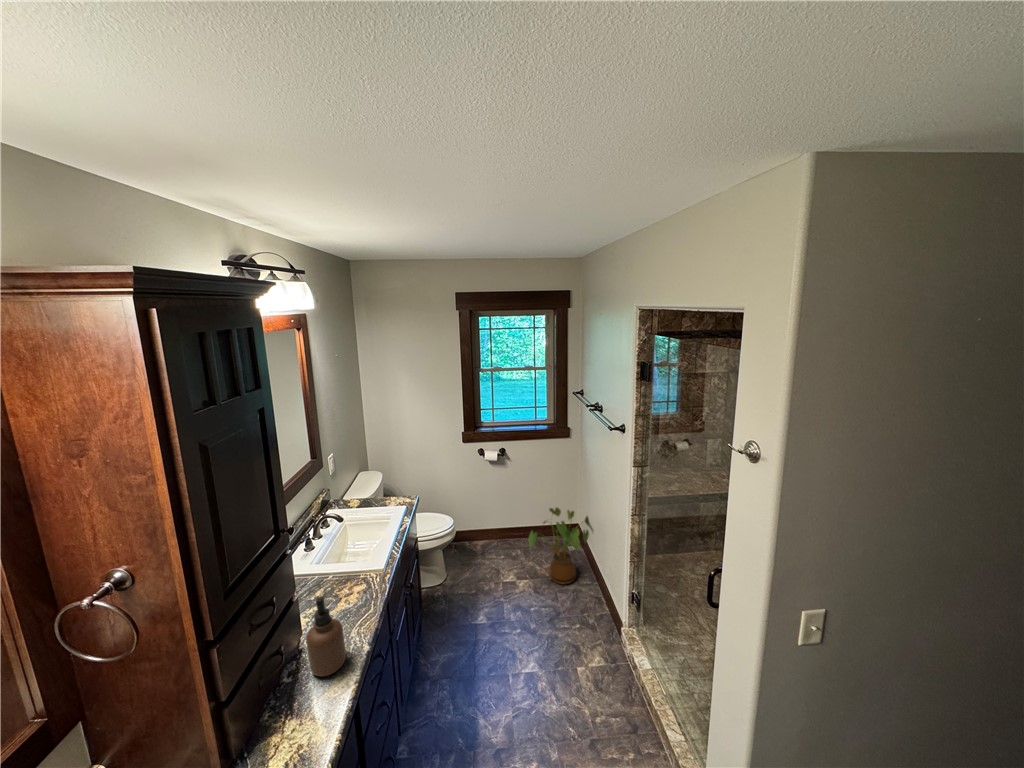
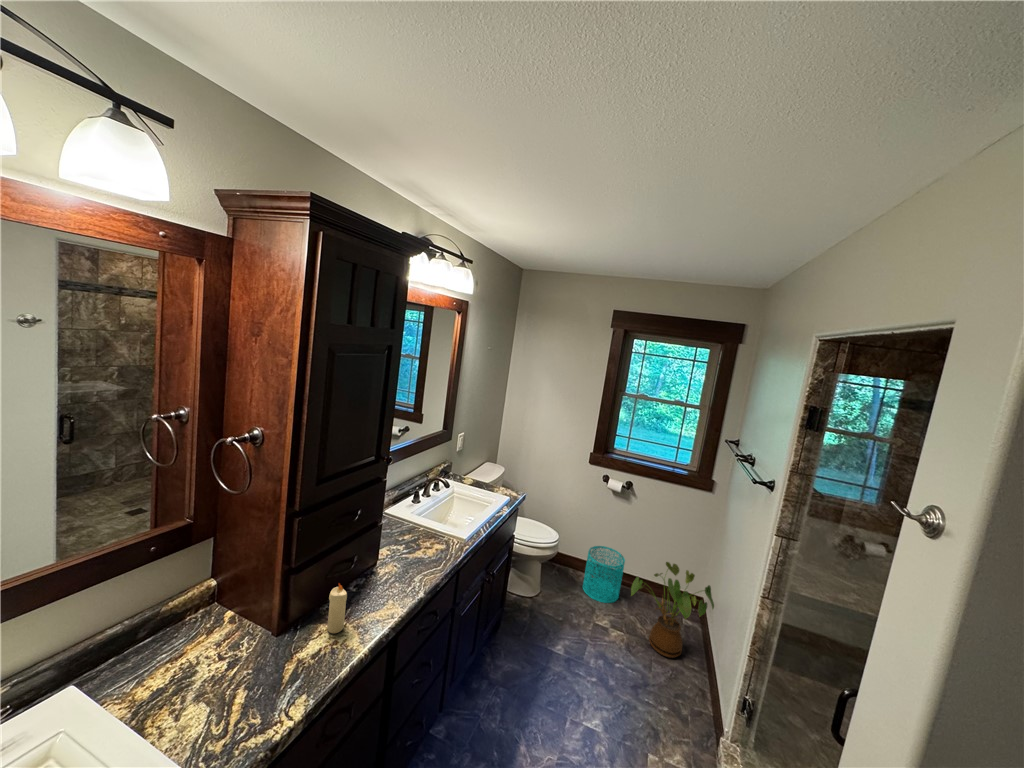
wastebasket: none [481,512,516,562] -> present [583,546,625,603]
soap dispenser: present [306,591,346,676] -> none [371,523,405,601]
candle: none [277,686,302,739] -> present [327,584,347,633]

